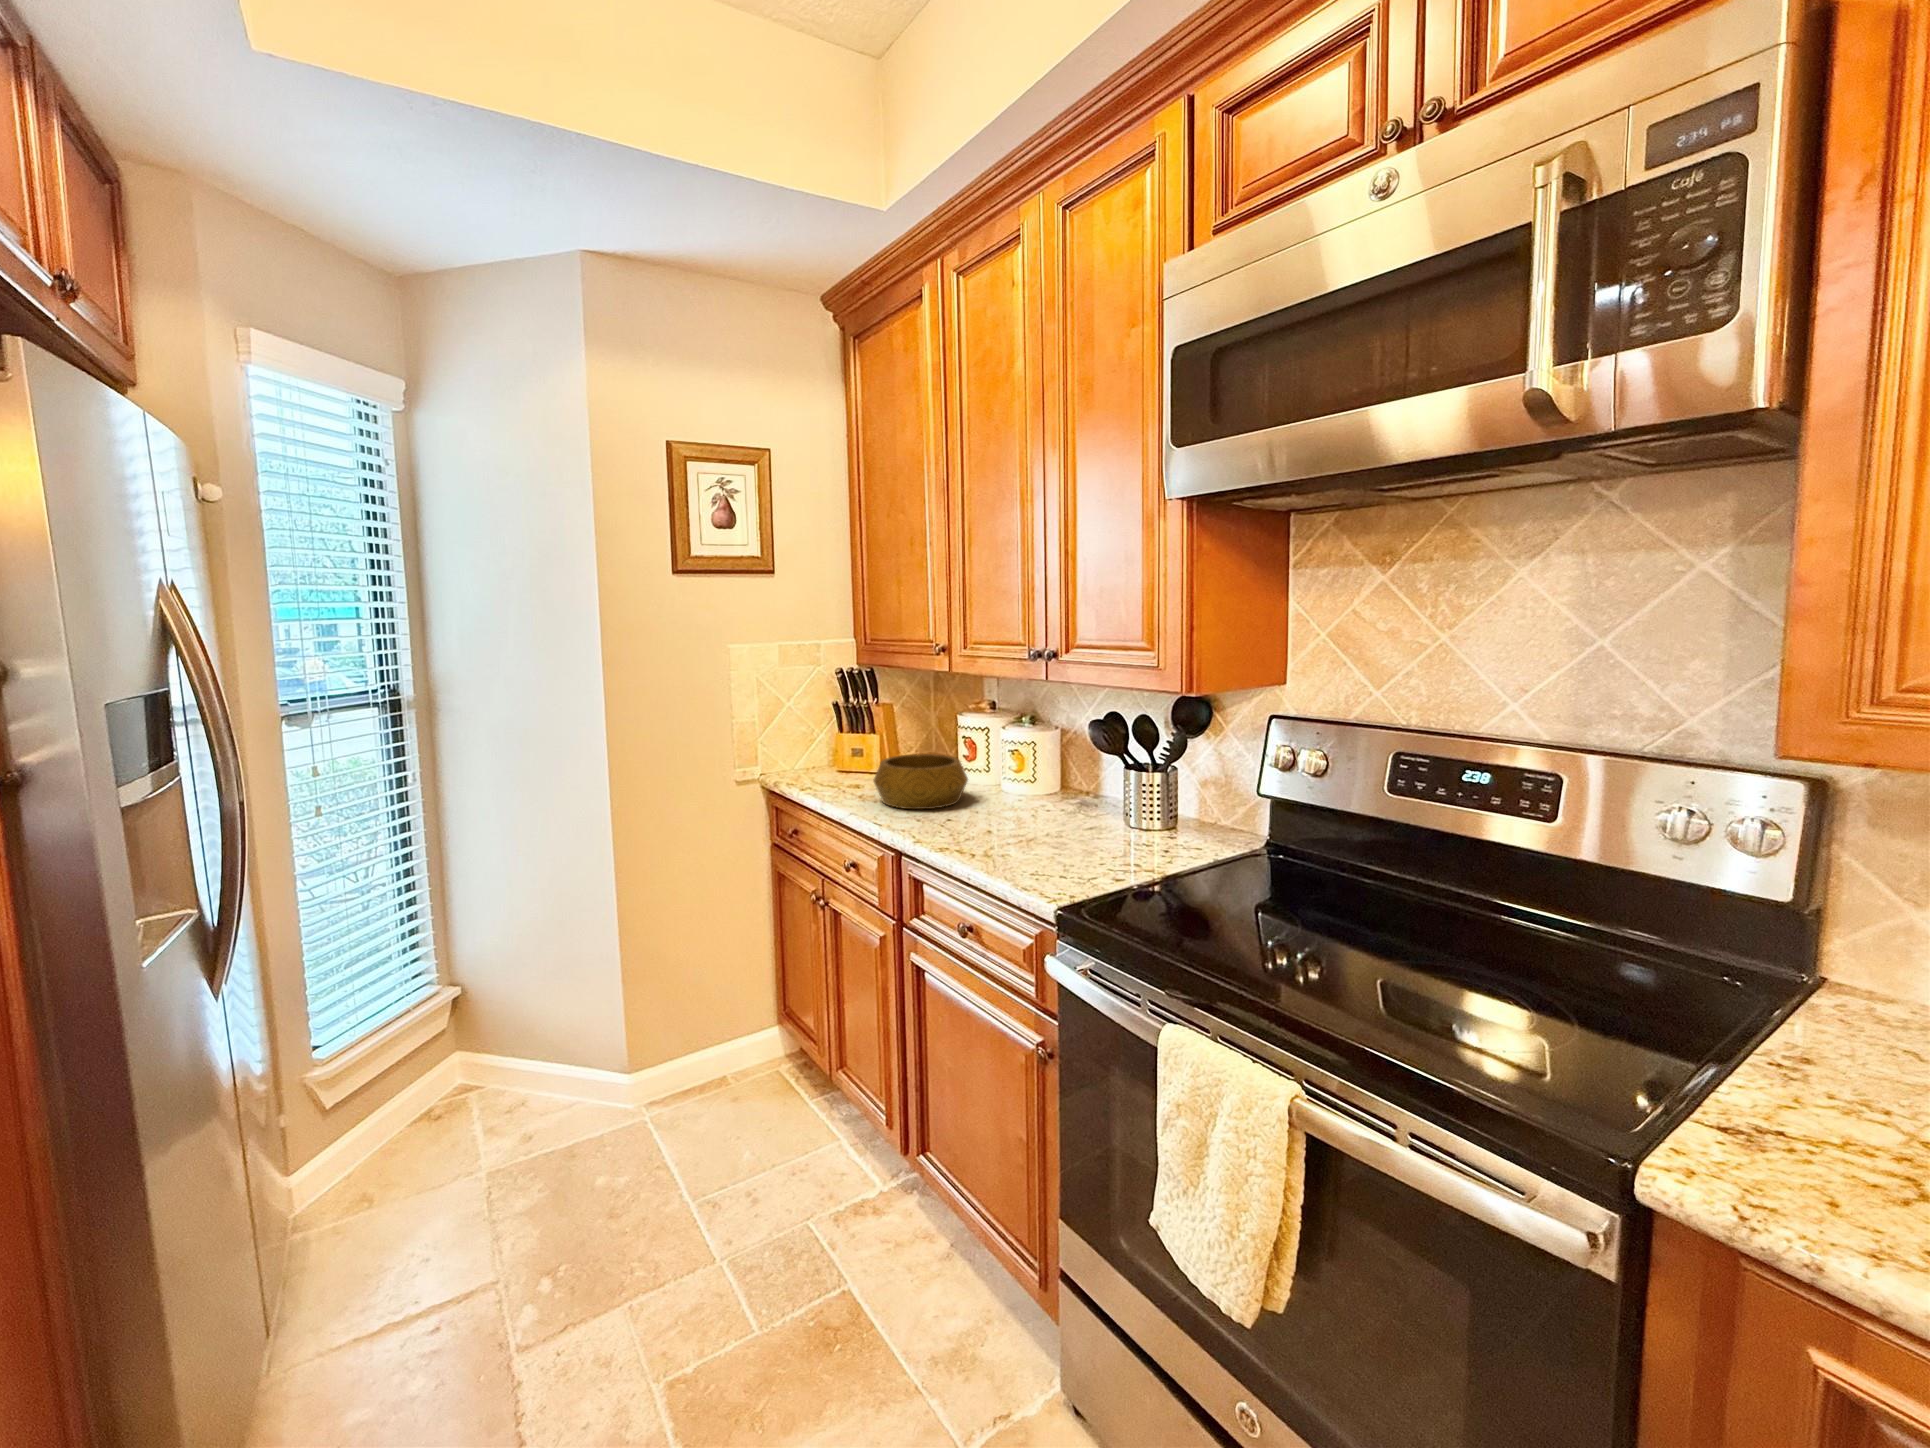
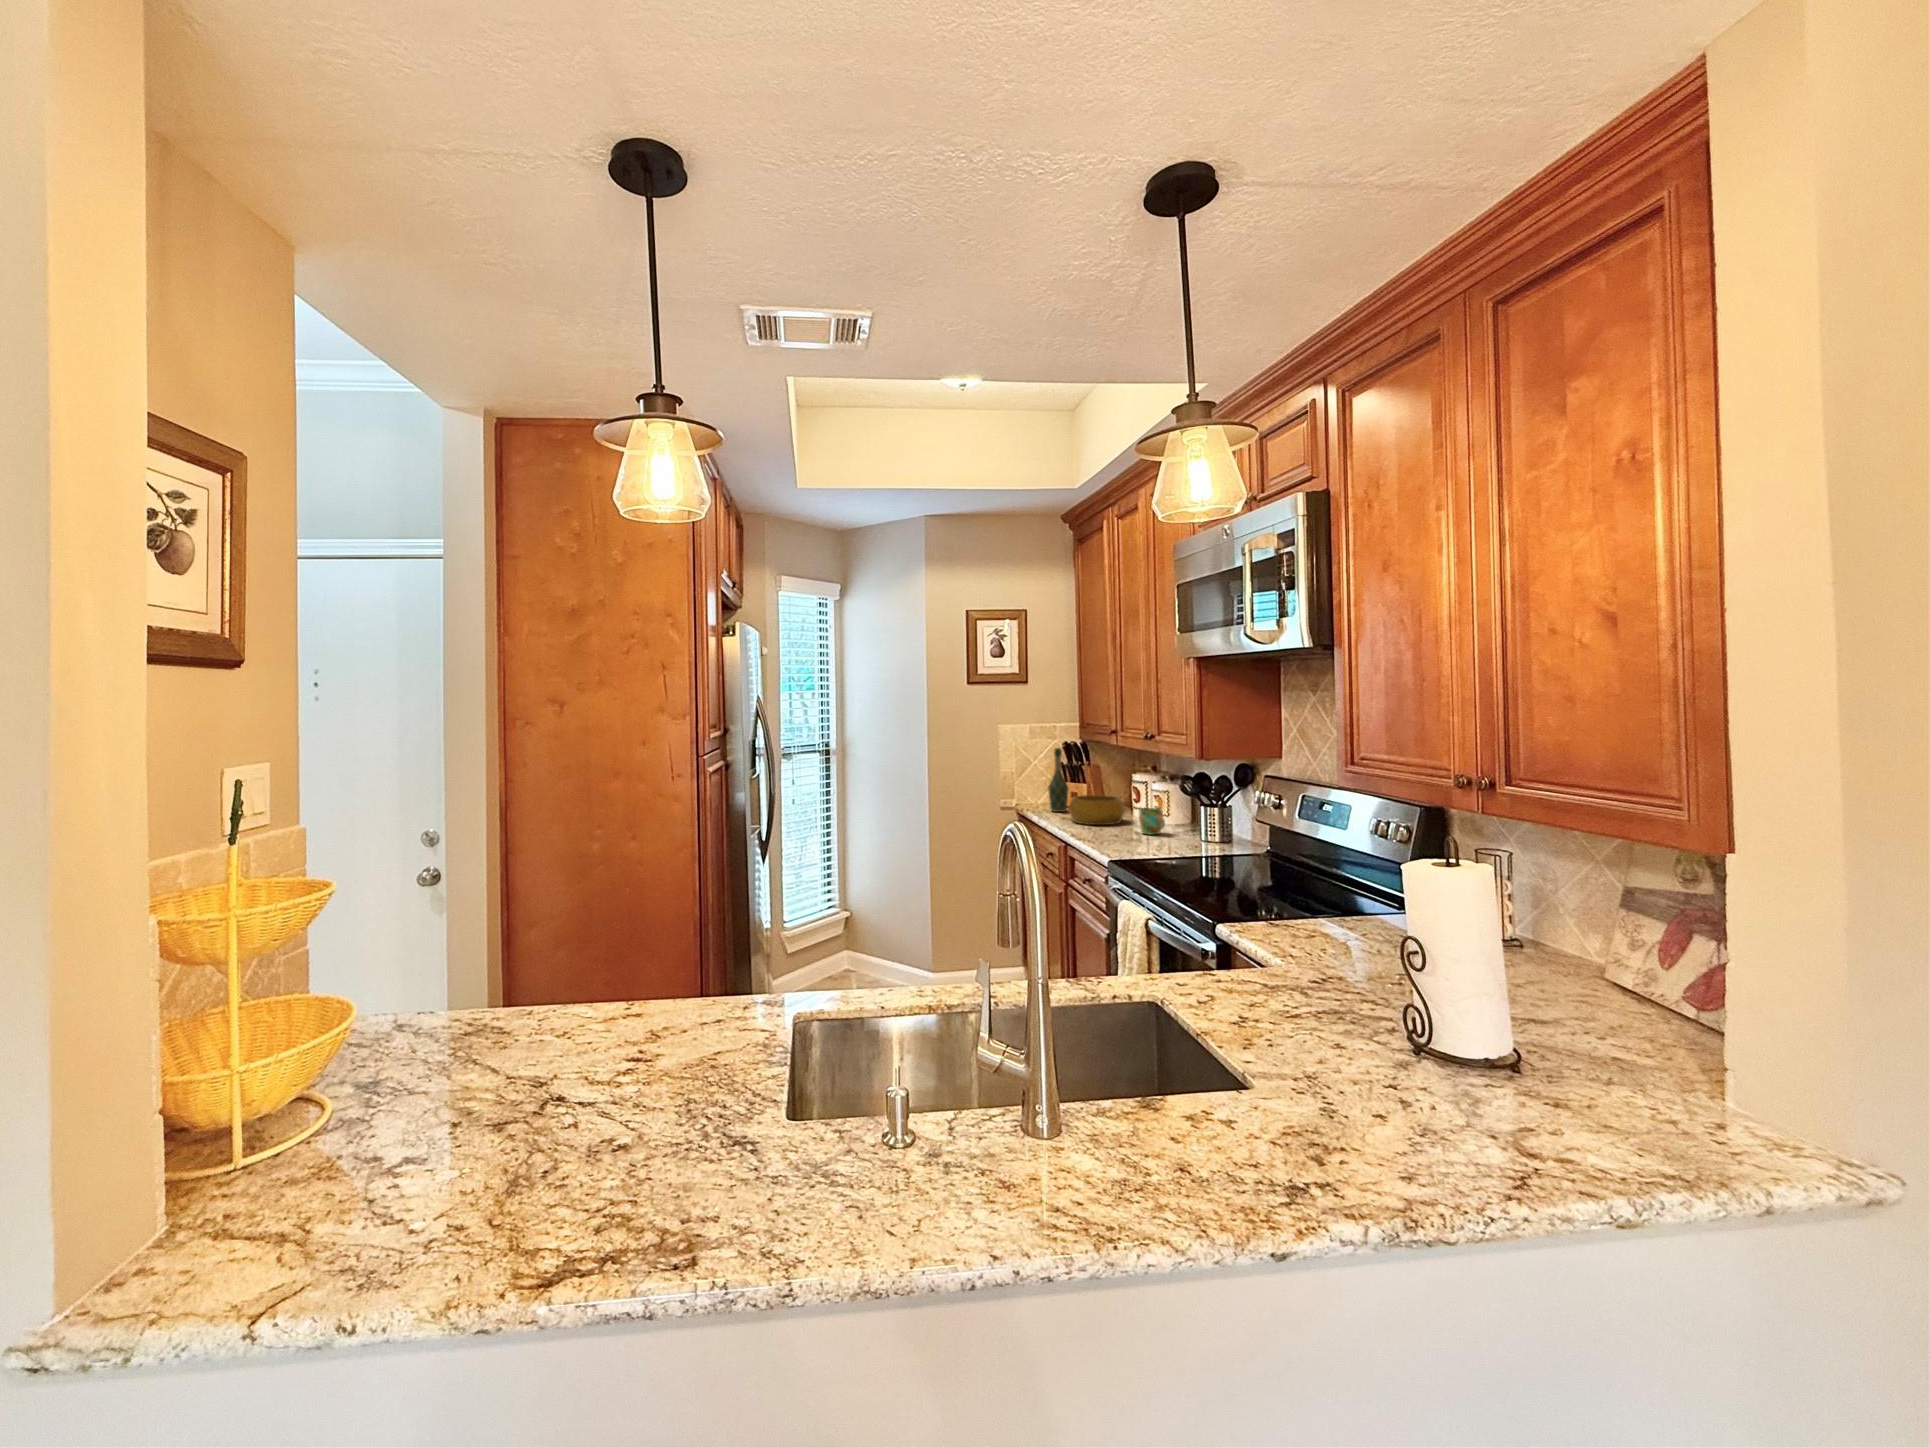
wine bottle: none [821,680,854,784] -> present [1048,748,1069,812]
mug: none [1017,776,1067,823] -> present [1139,808,1165,835]

